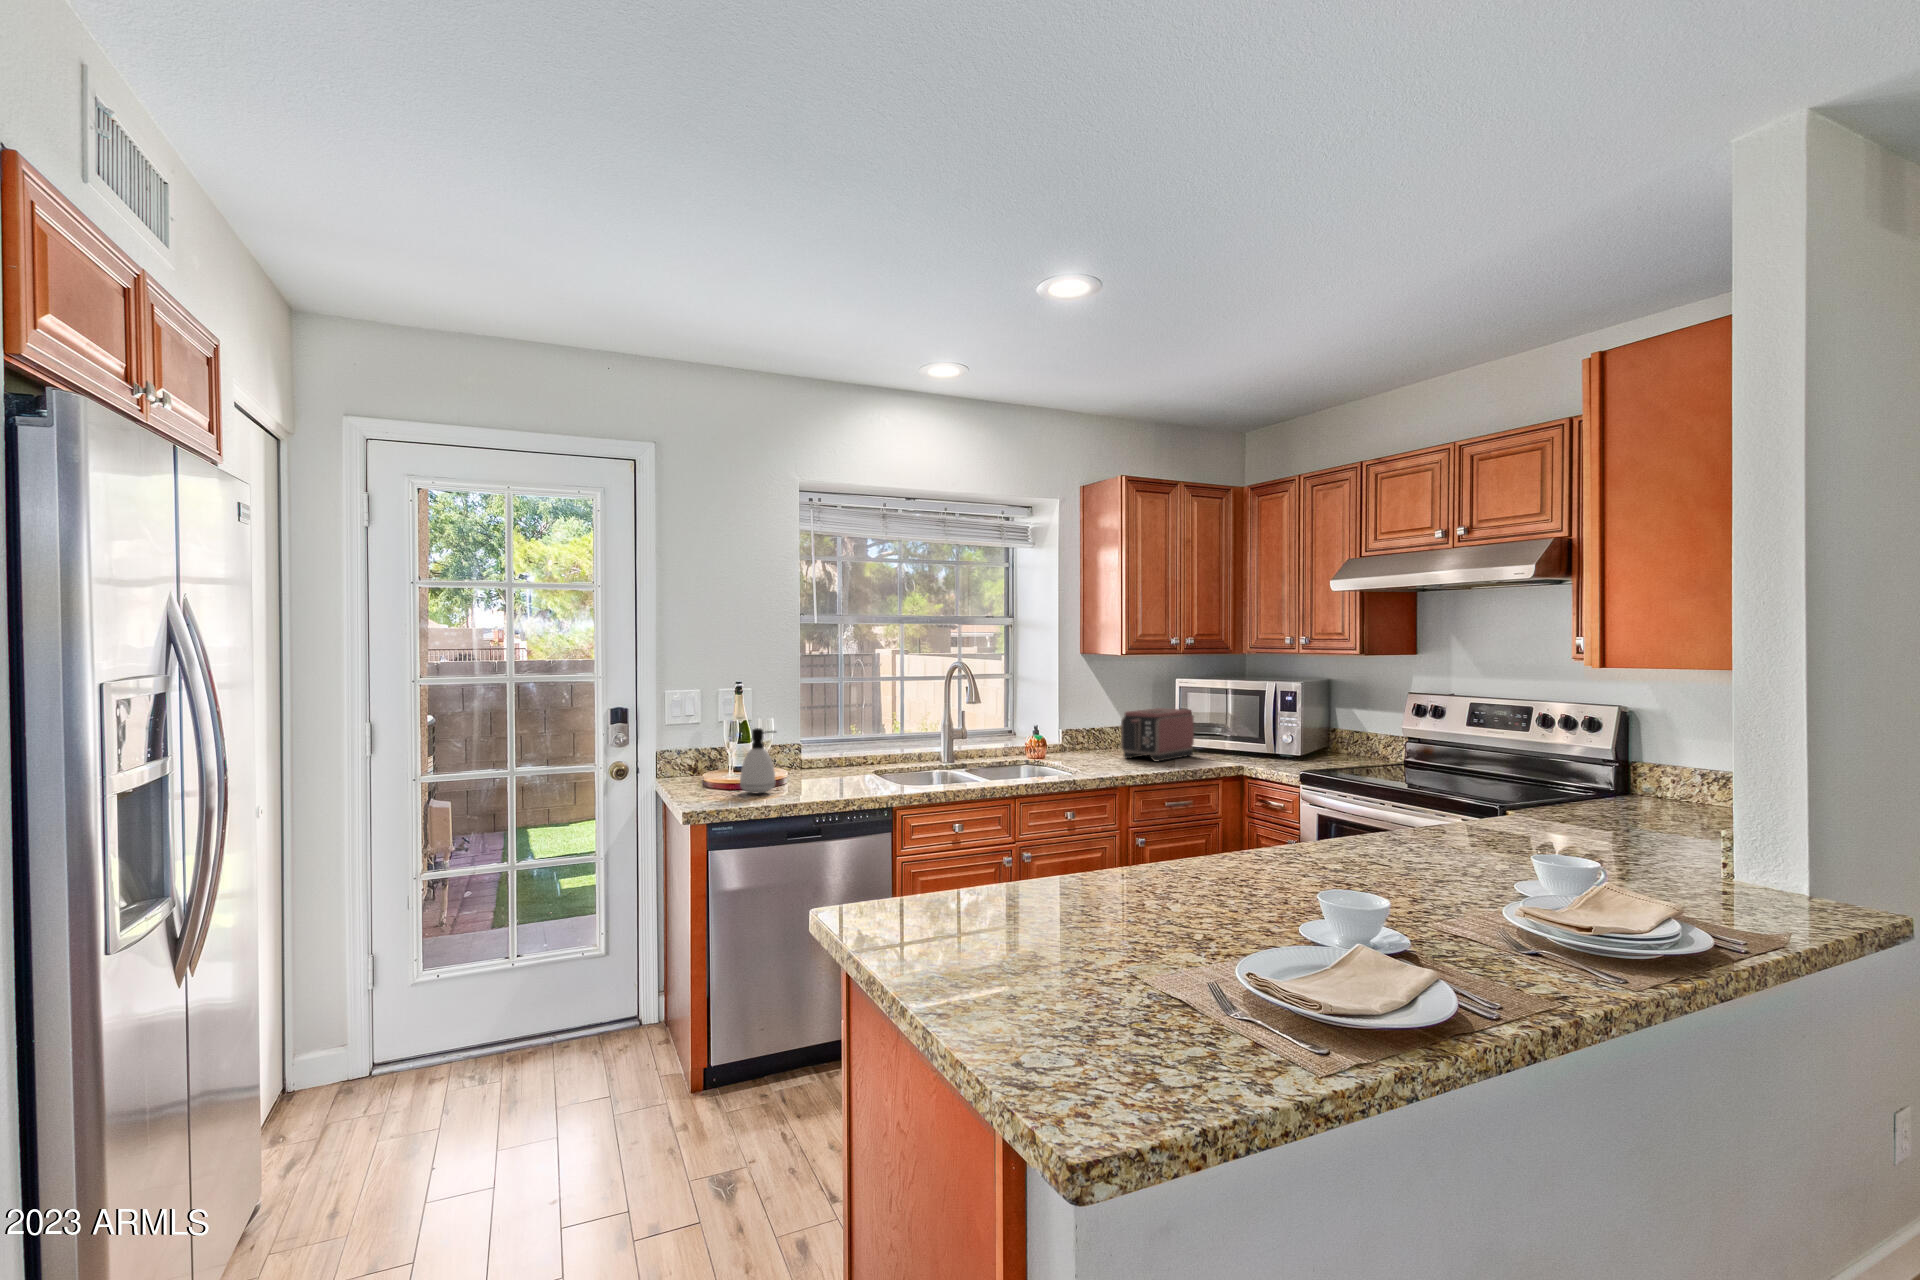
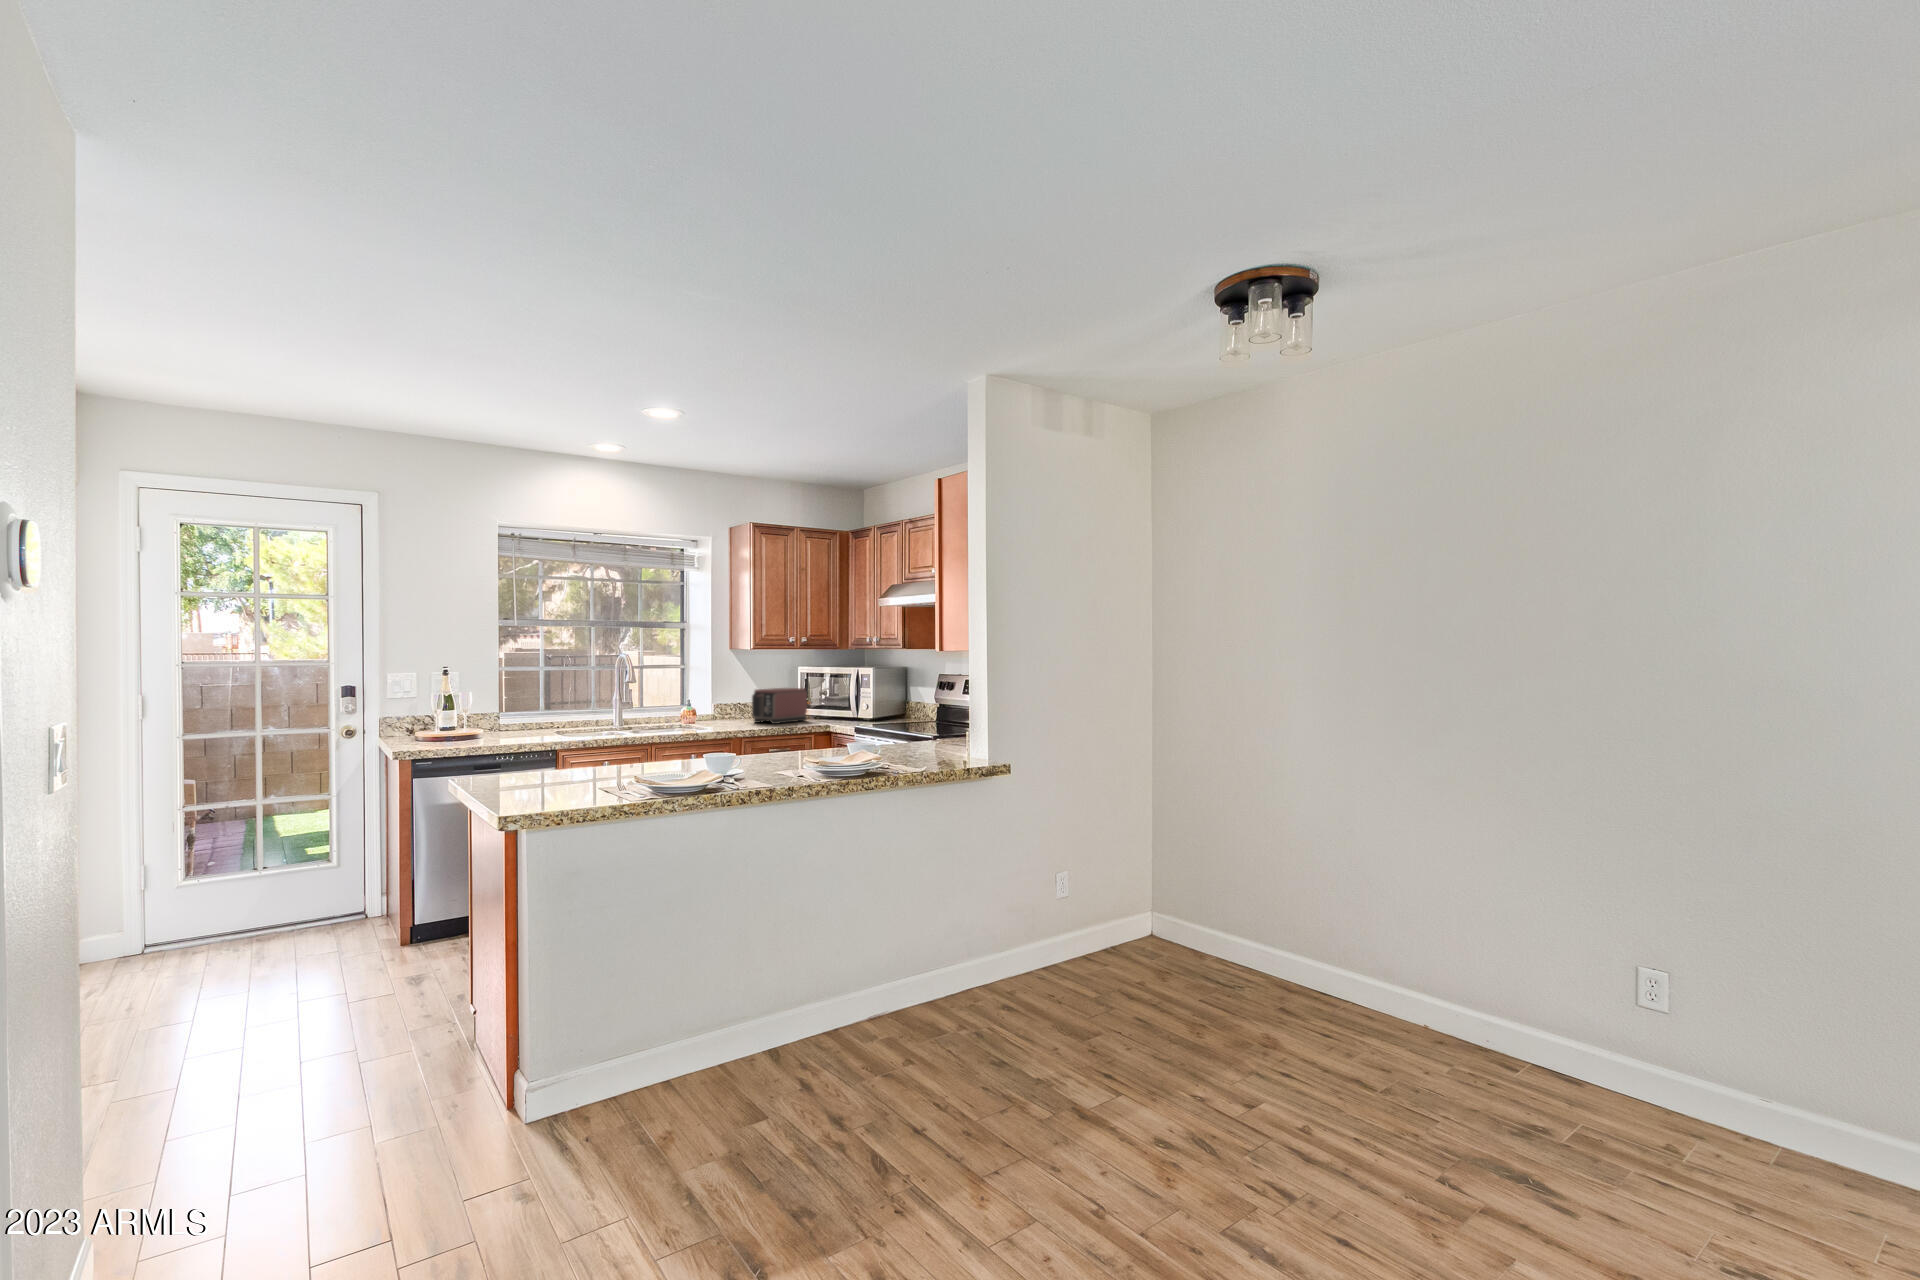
soap dispenser: present [740,728,776,793] -> none [442,698,471,743]

